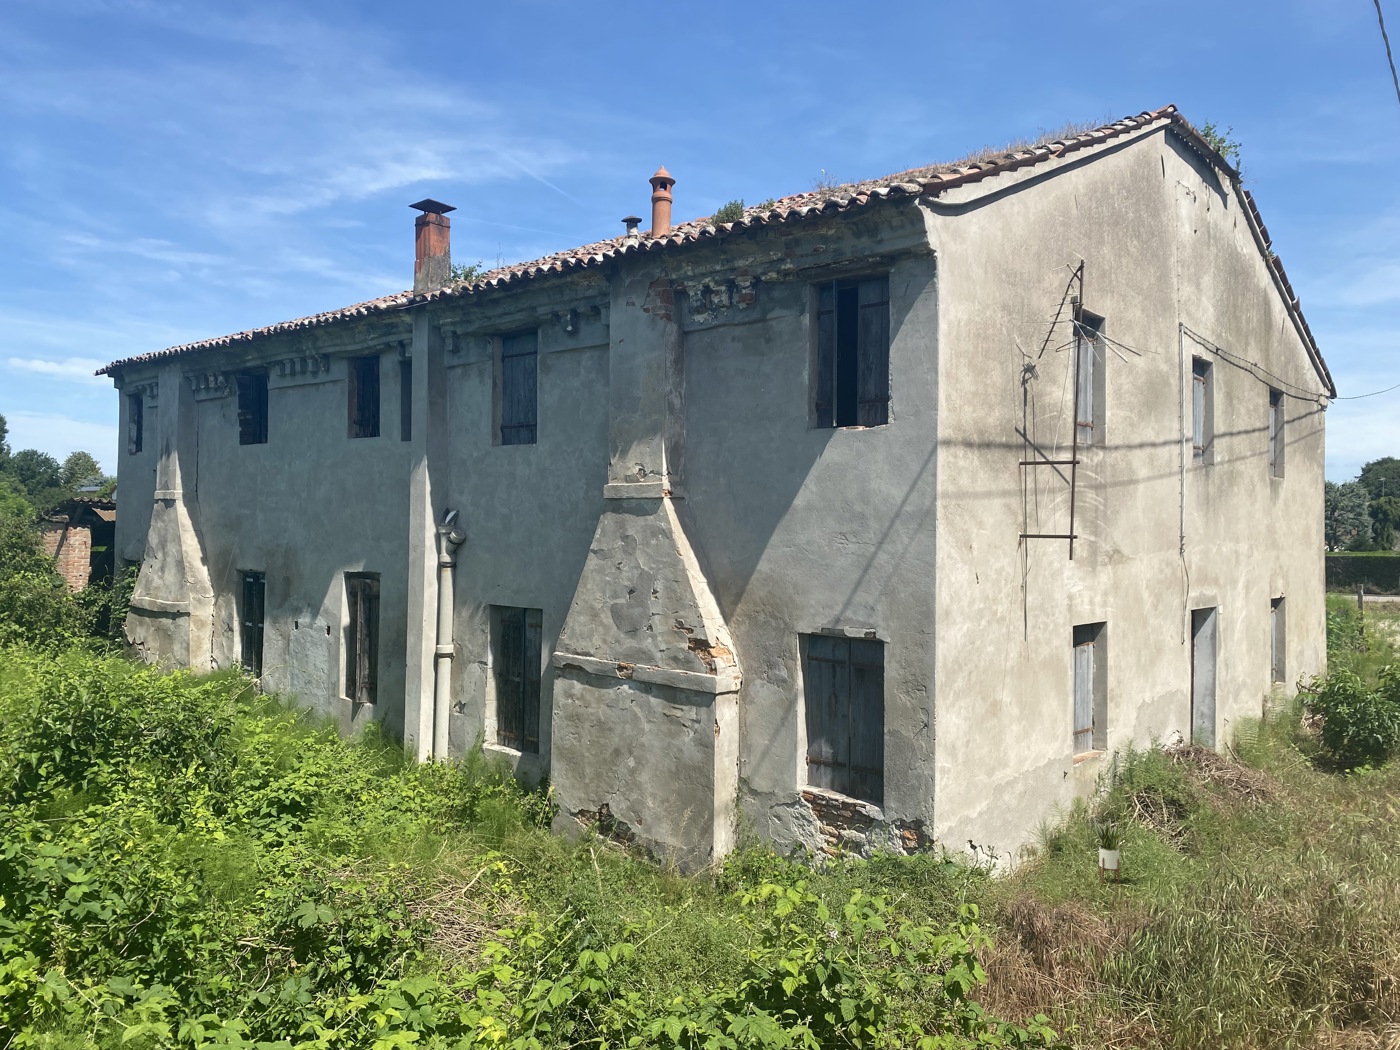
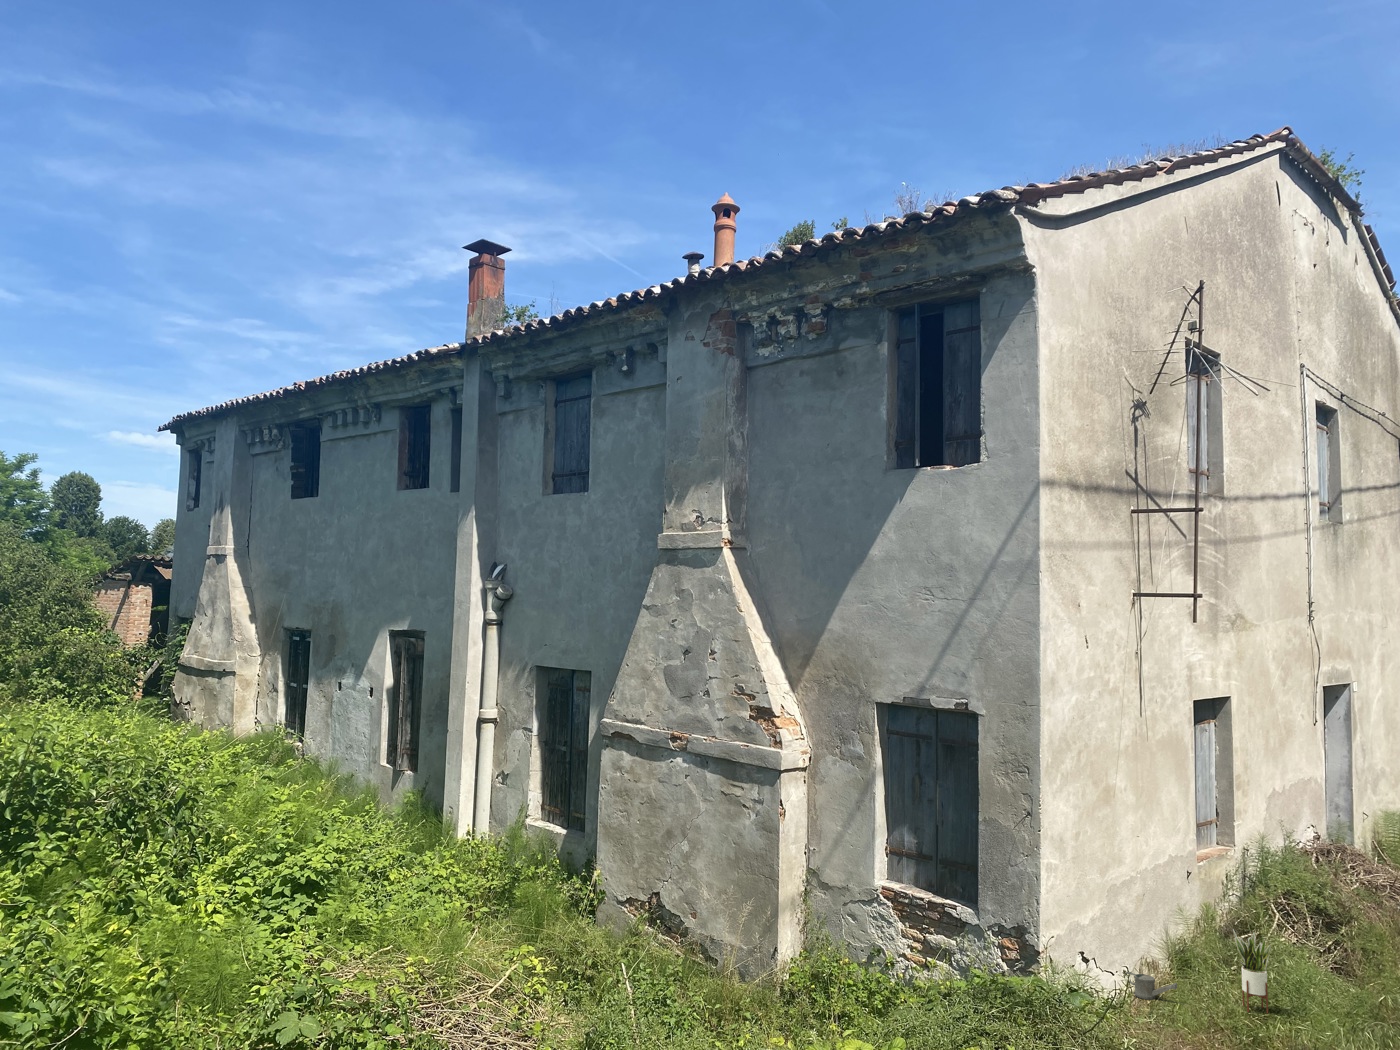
watering can: none [1006,855,1047,877] -> present [1126,972,1177,1000]

